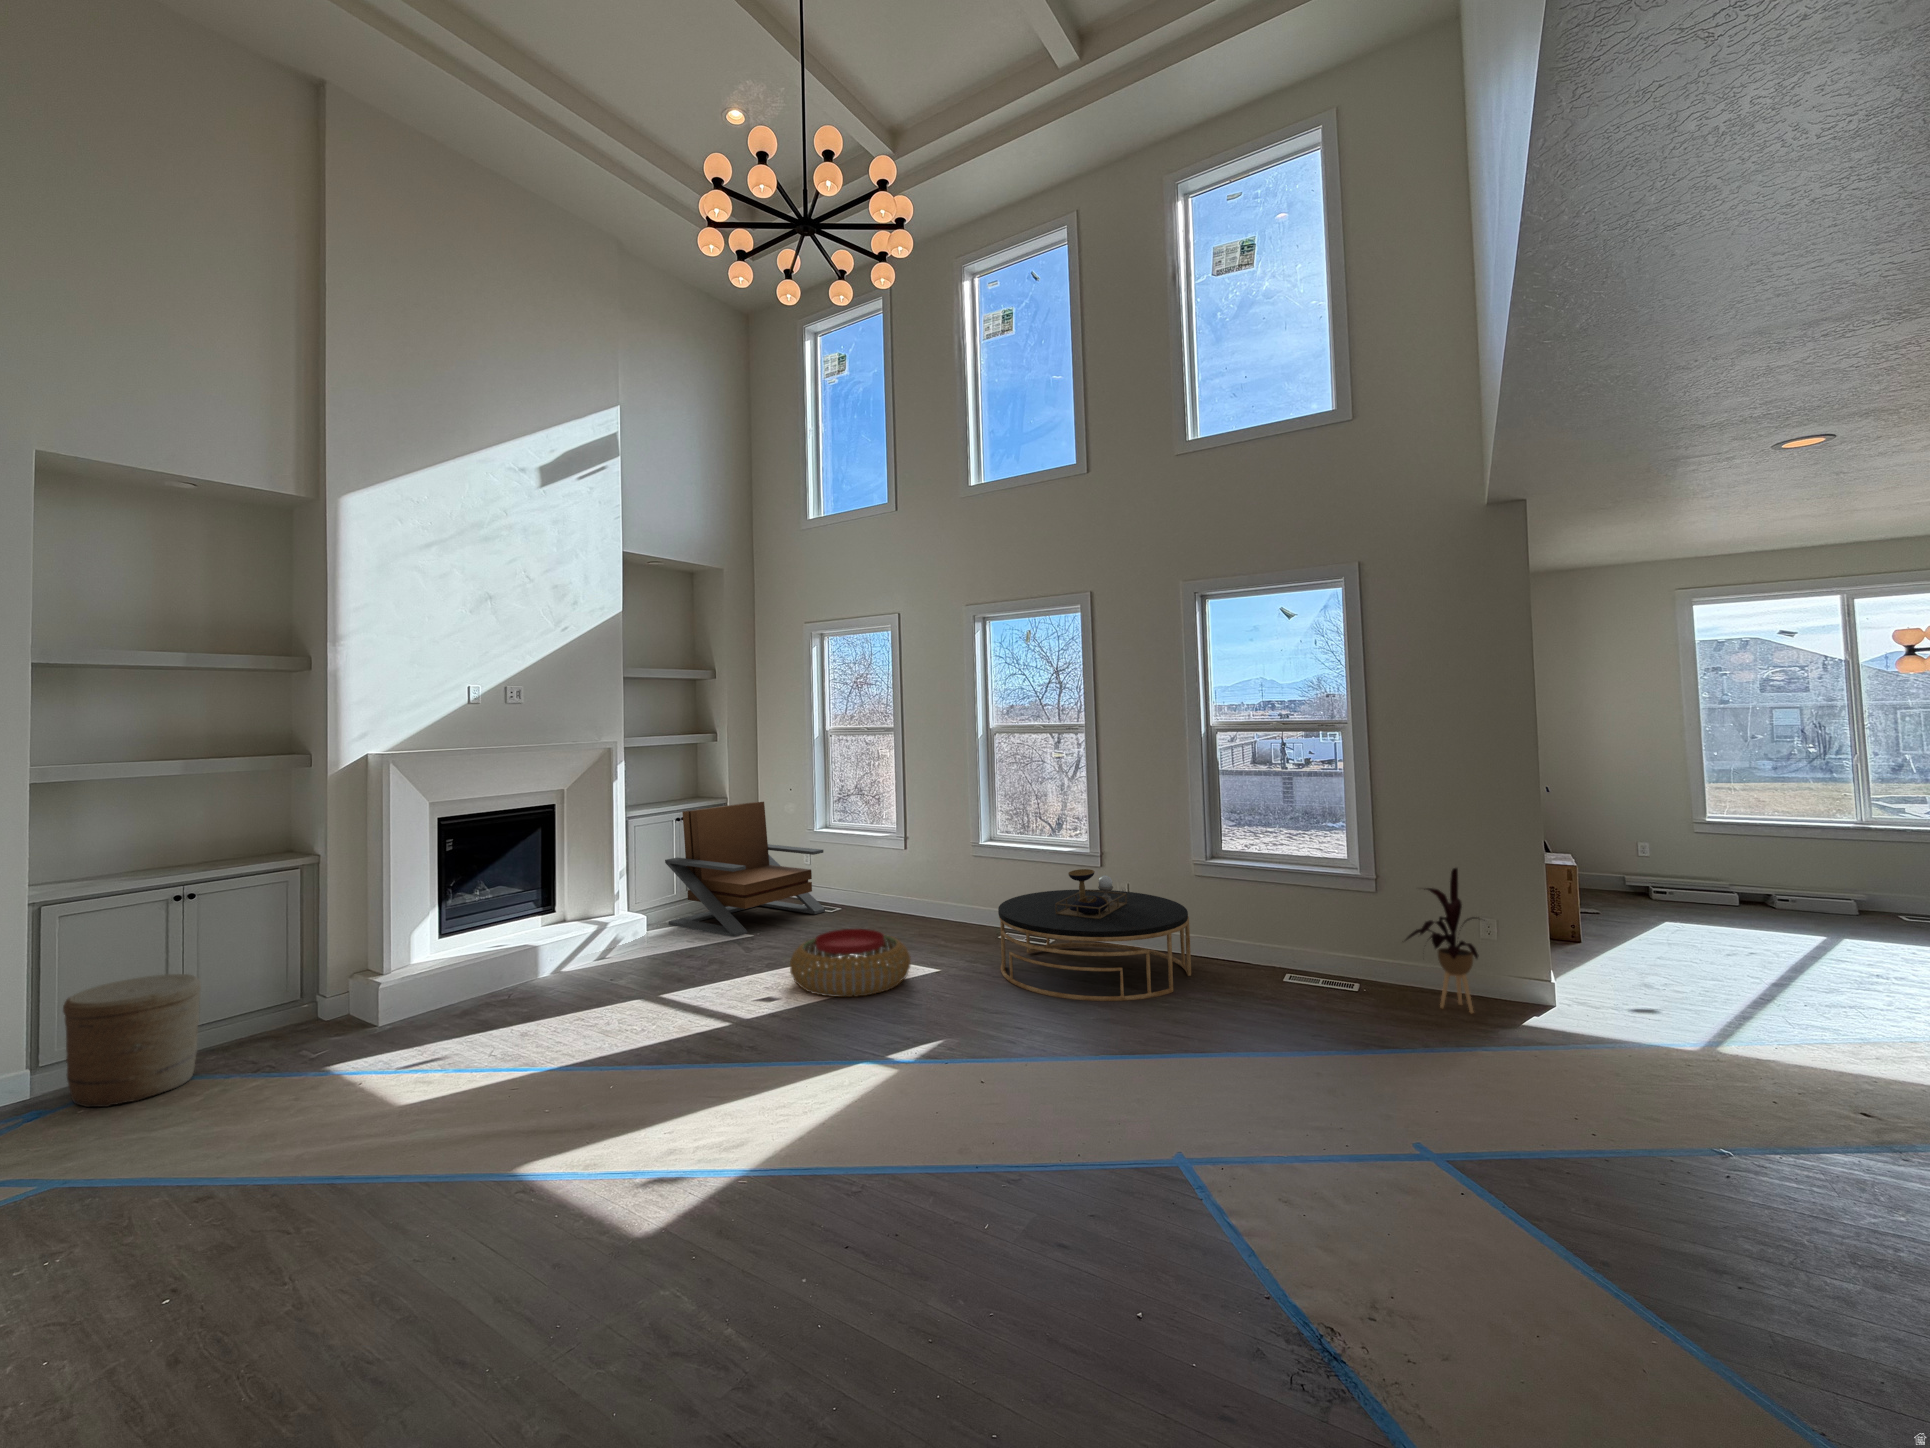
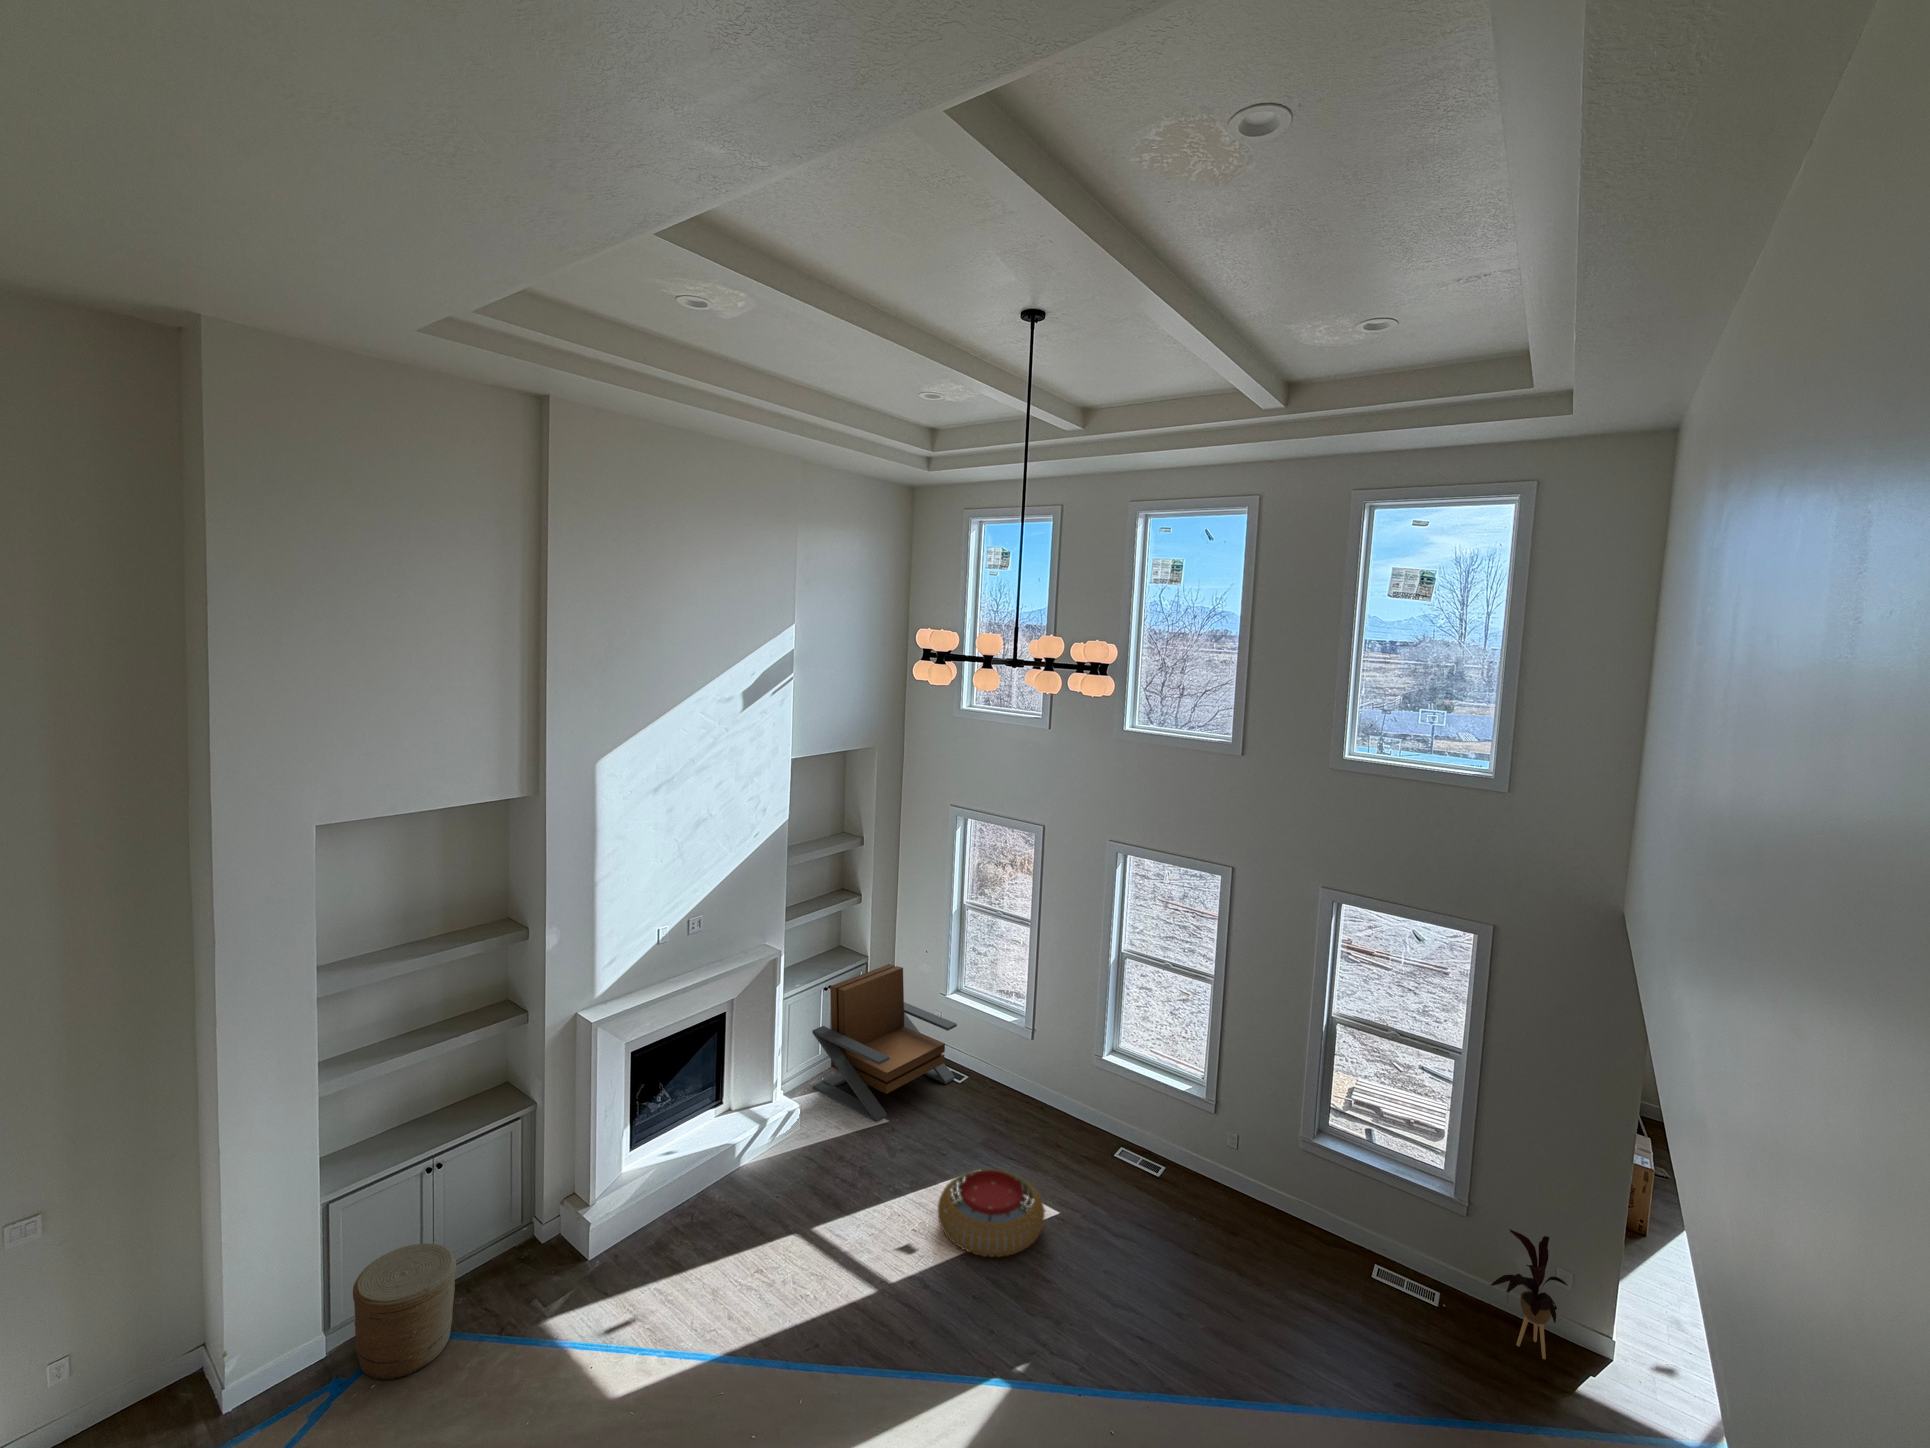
coffee table: present [998,869,1191,1001] -> none [1123,1133,1299,1295]

